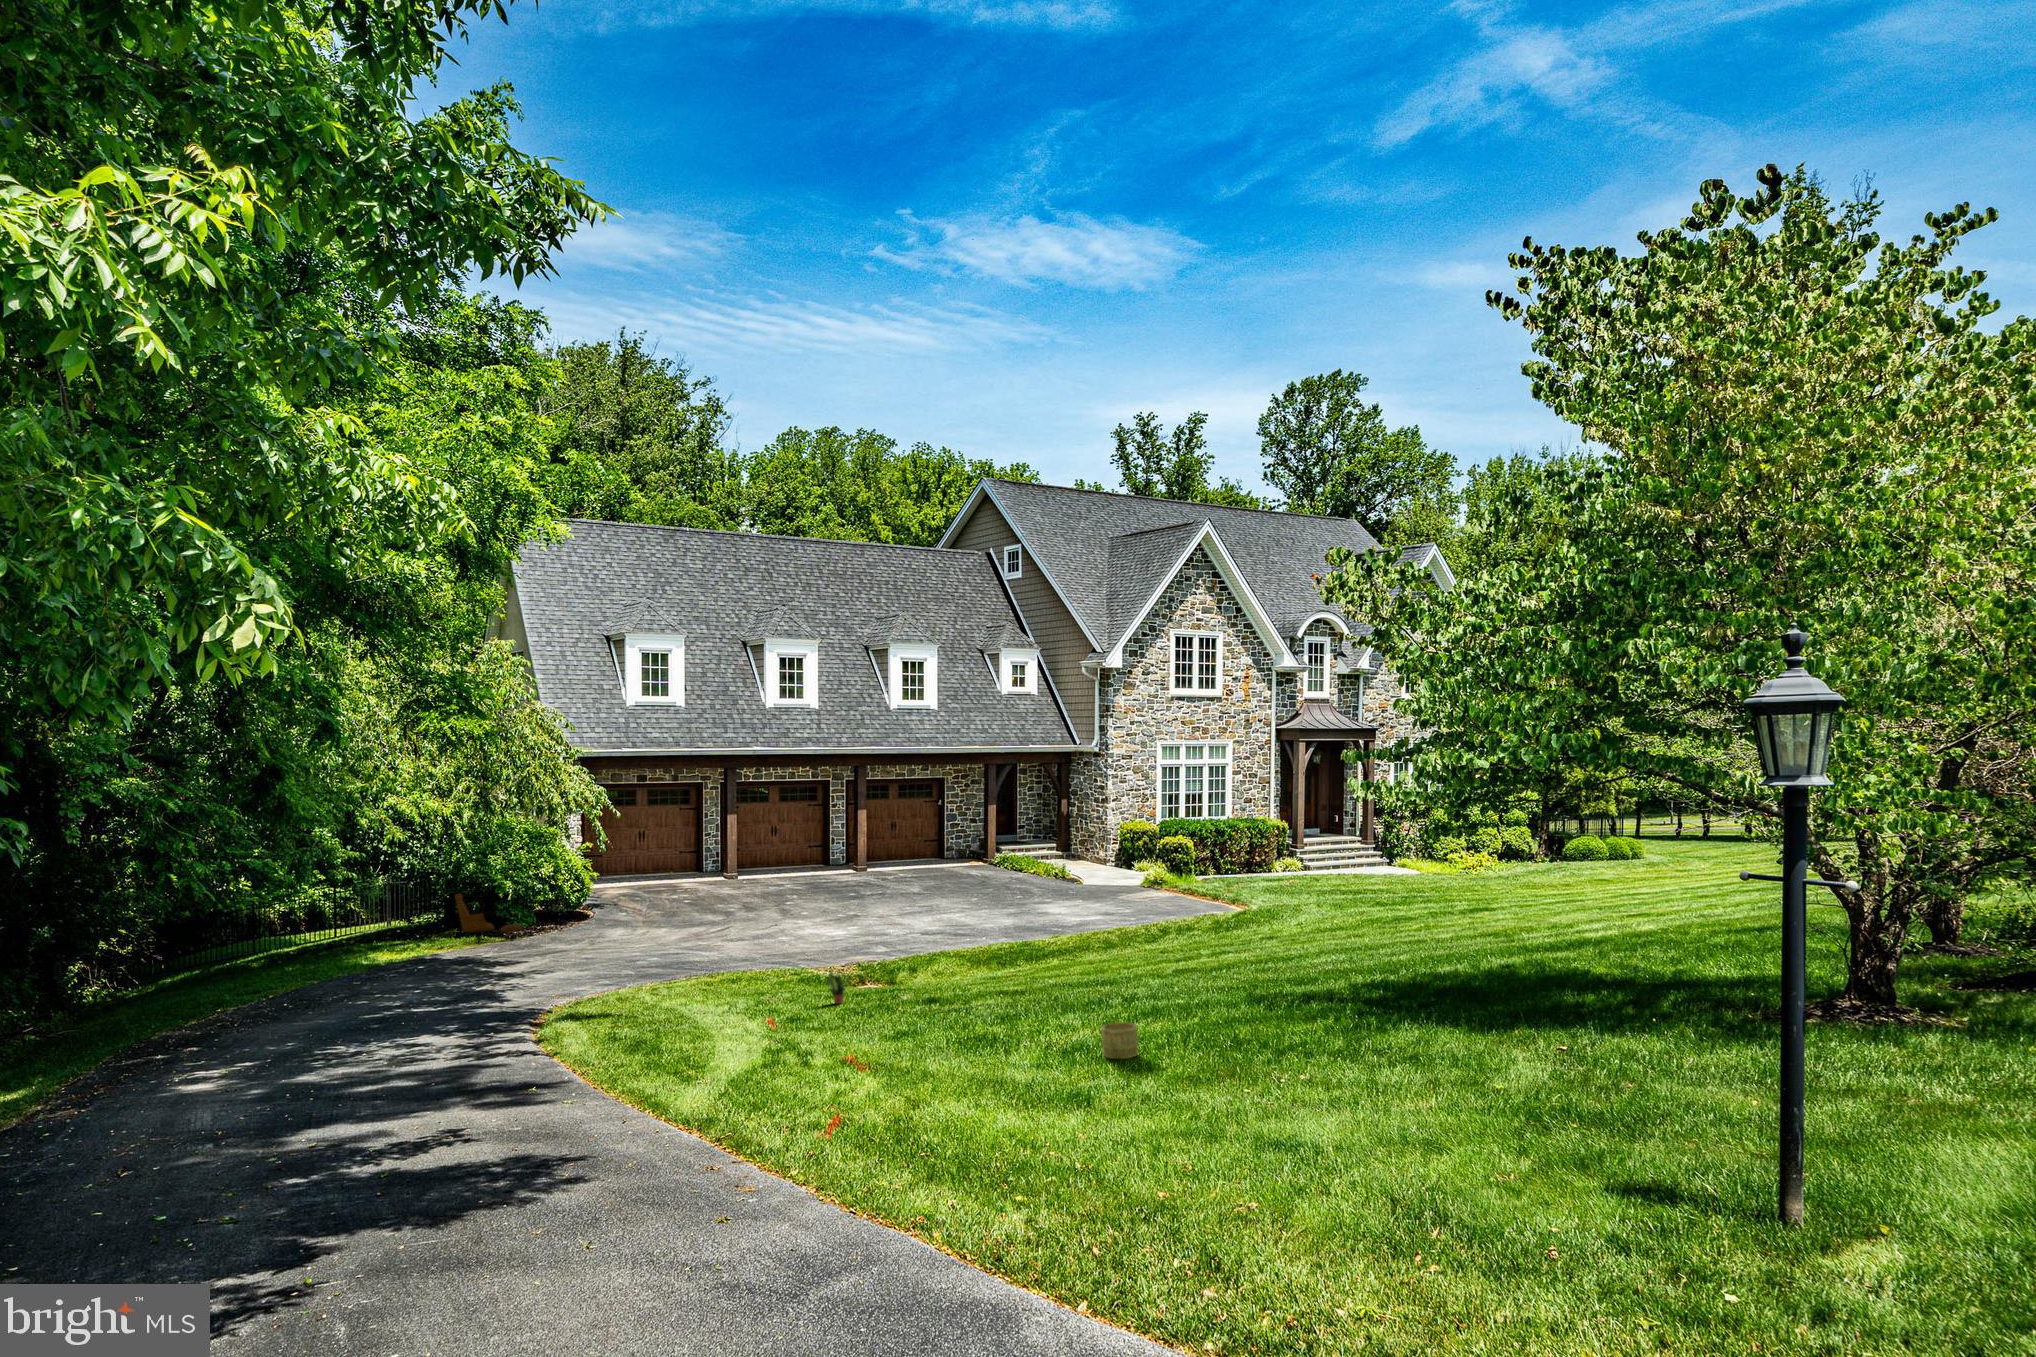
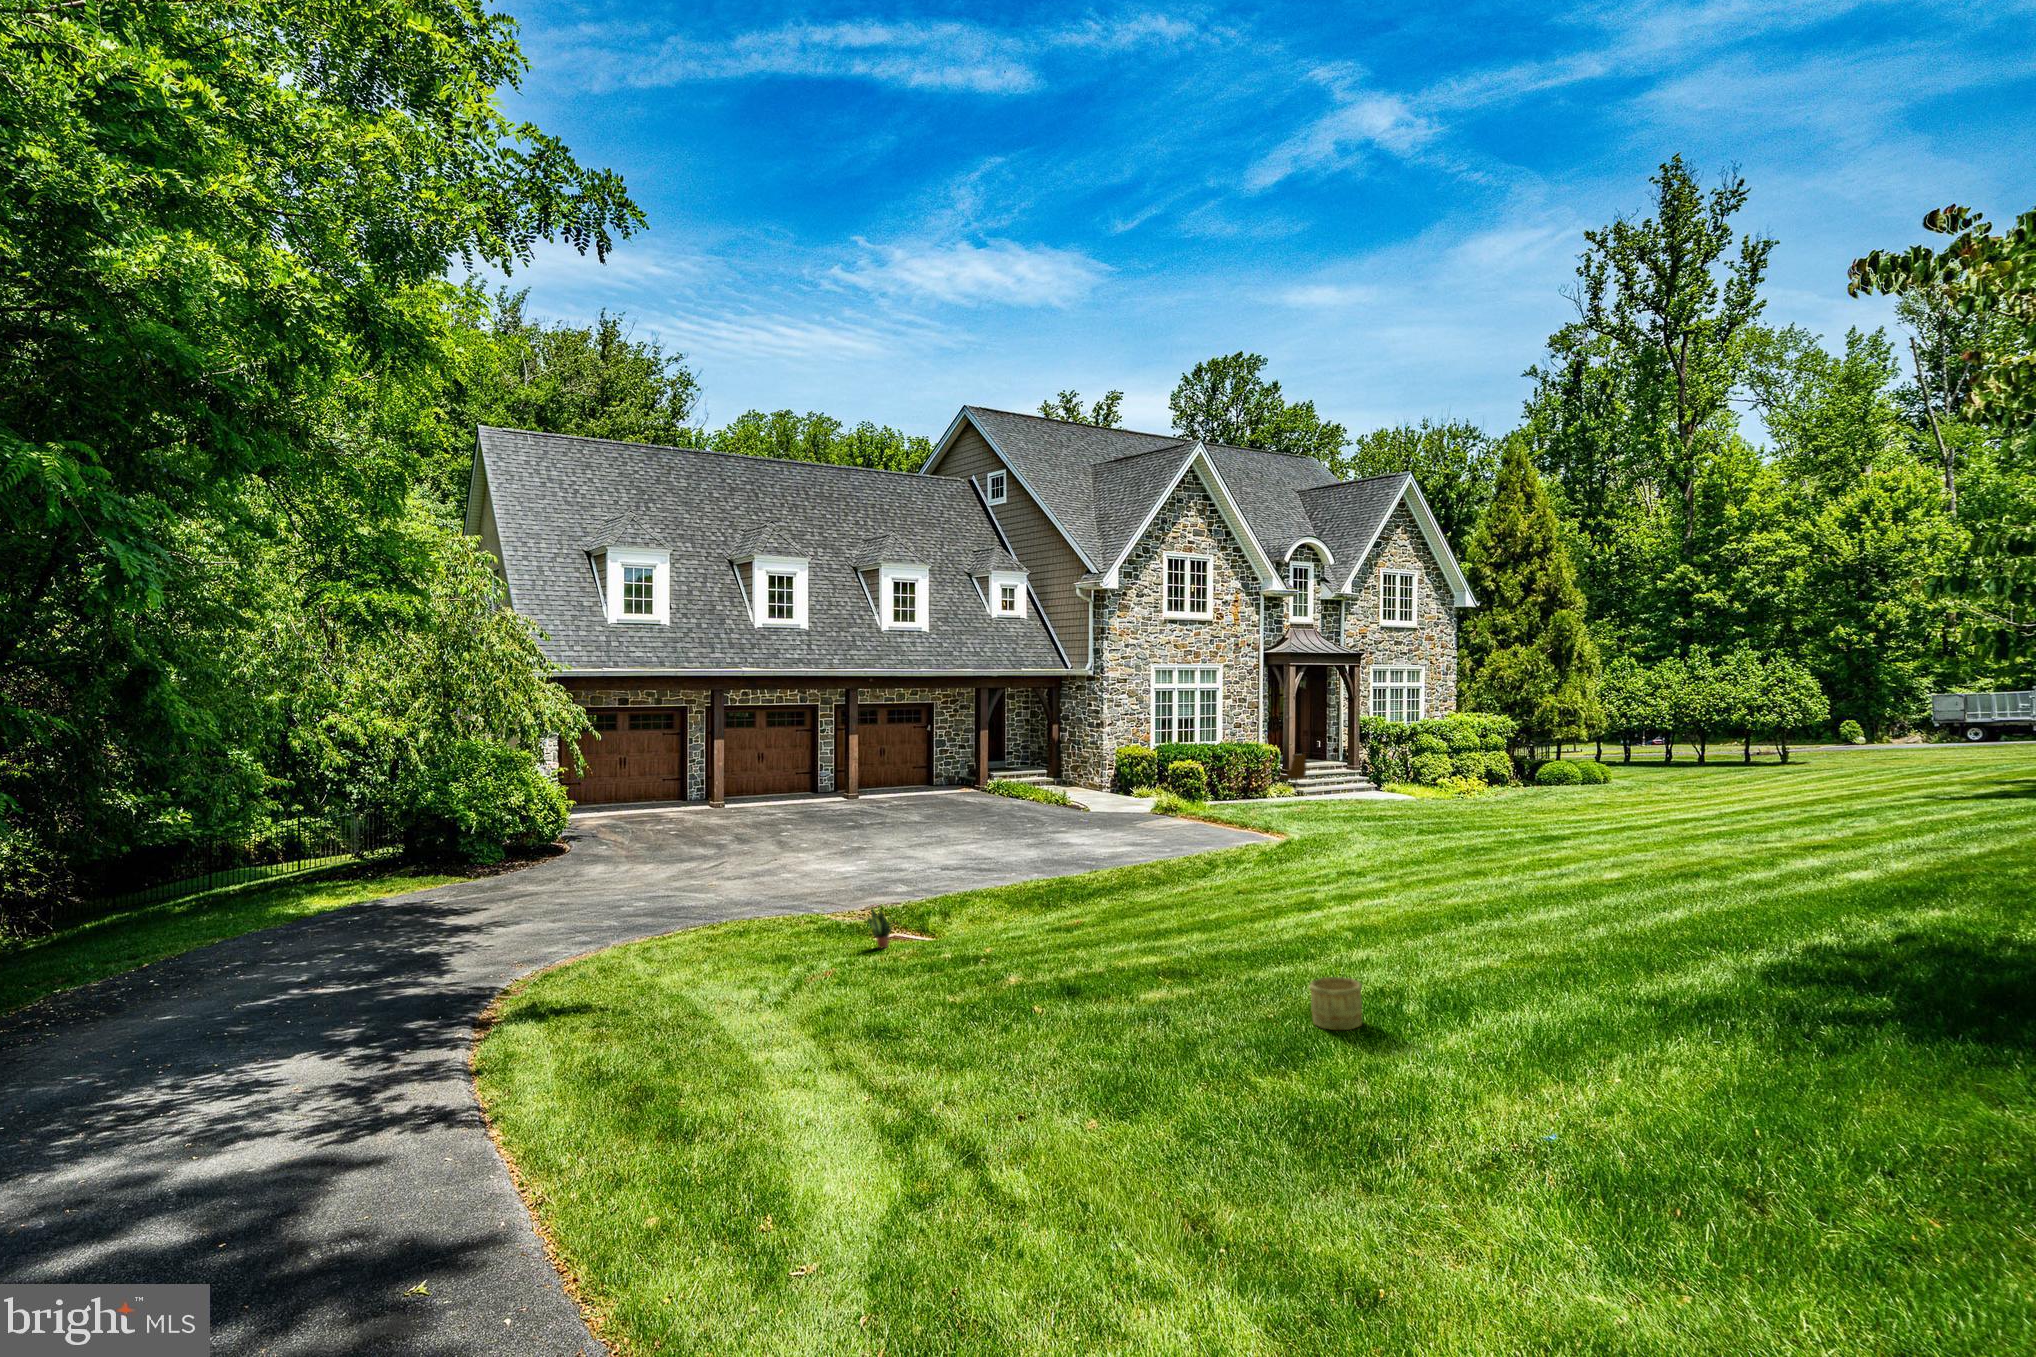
lounge chair: present [455,894,523,943] -> present [1281,753,1306,785]

